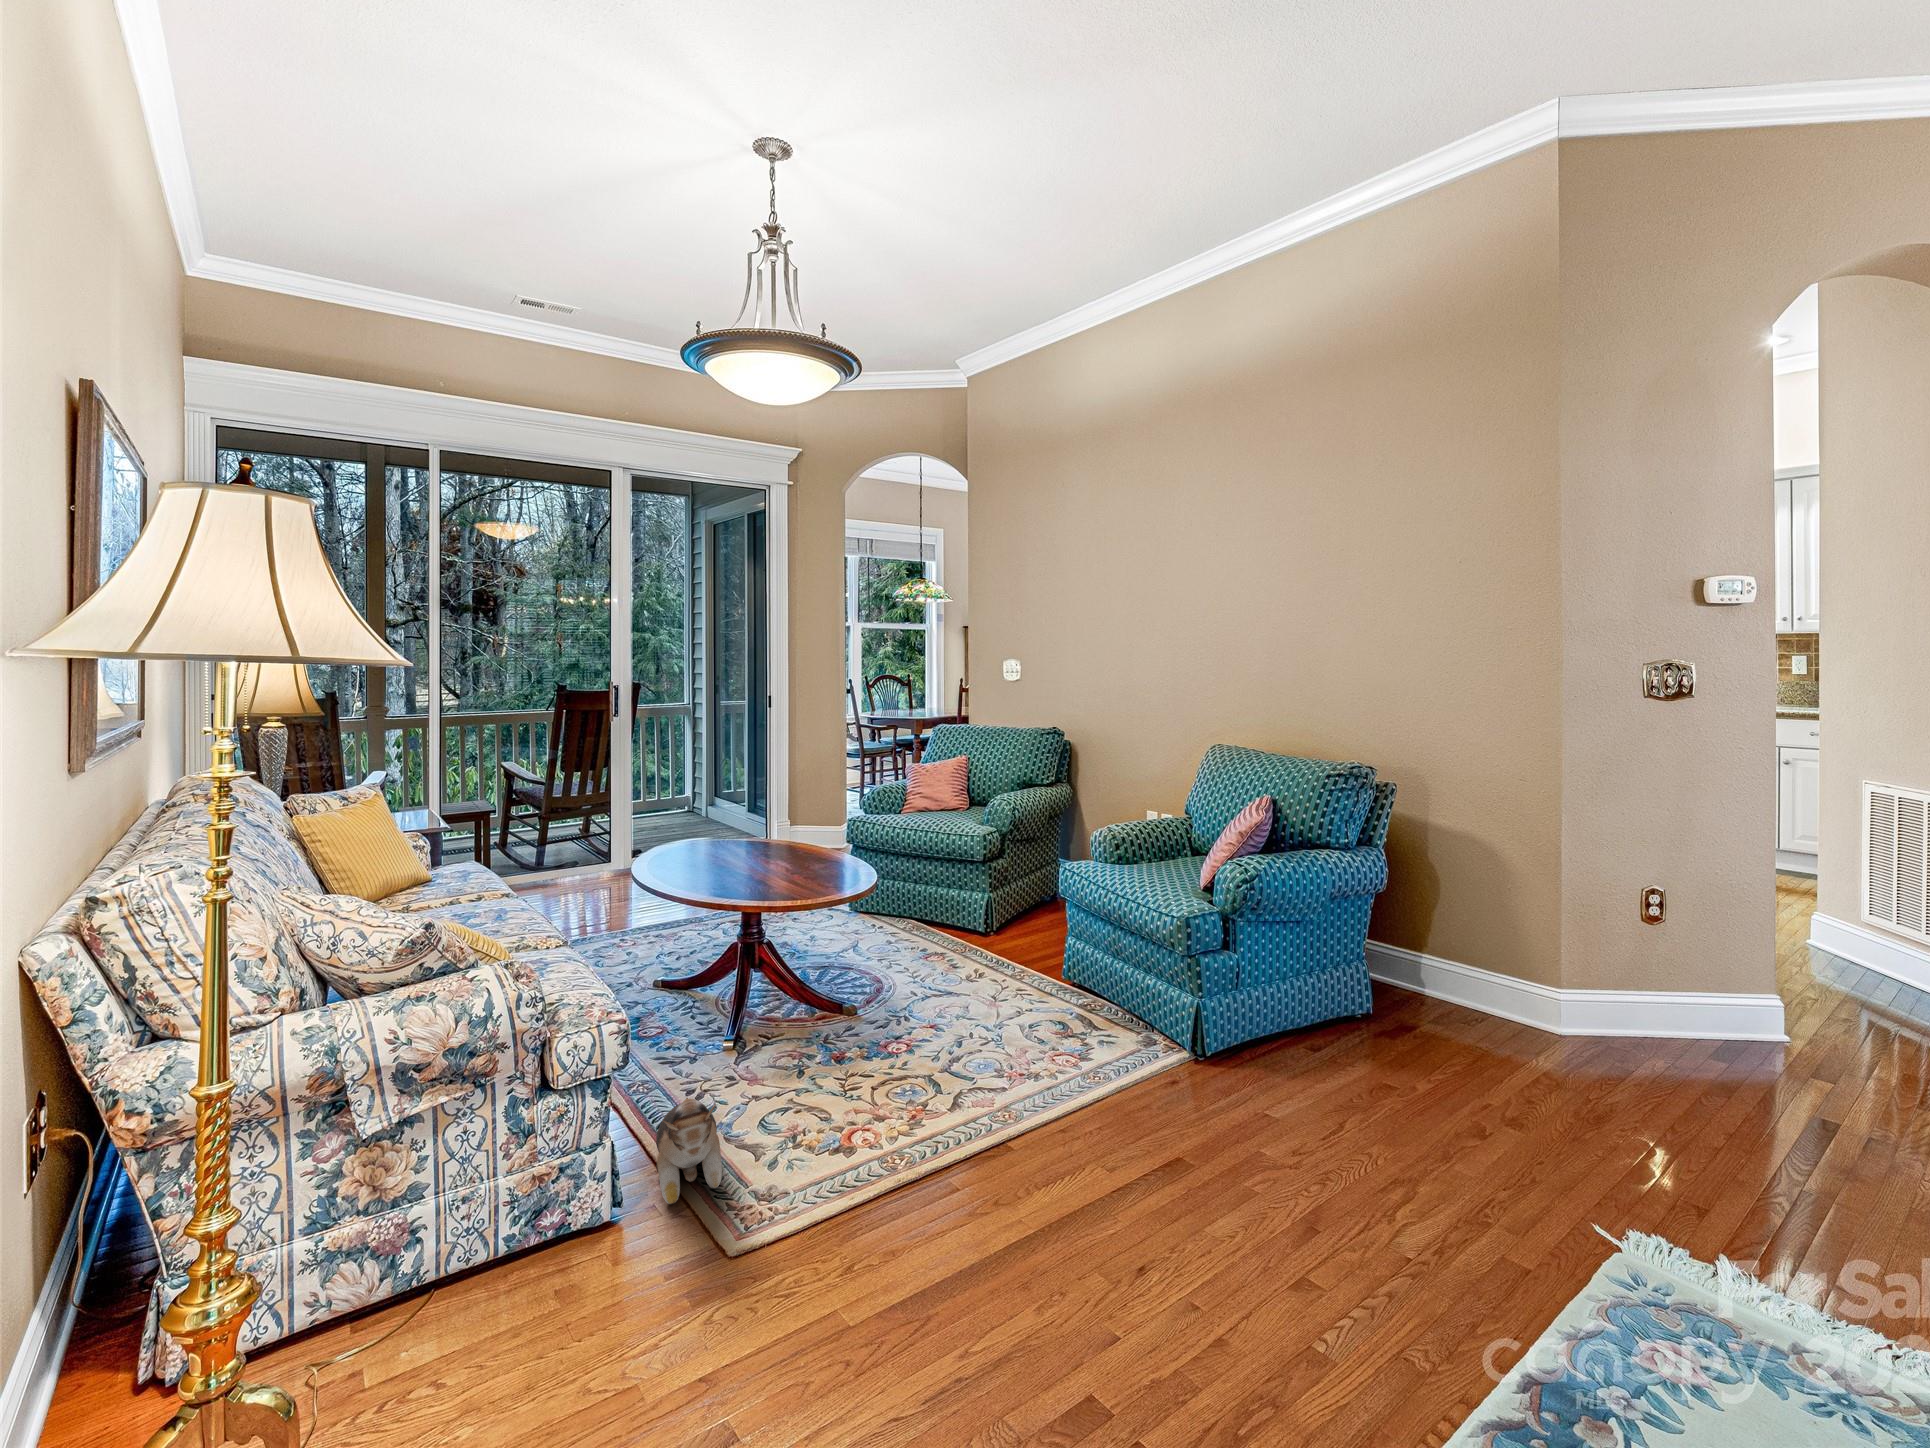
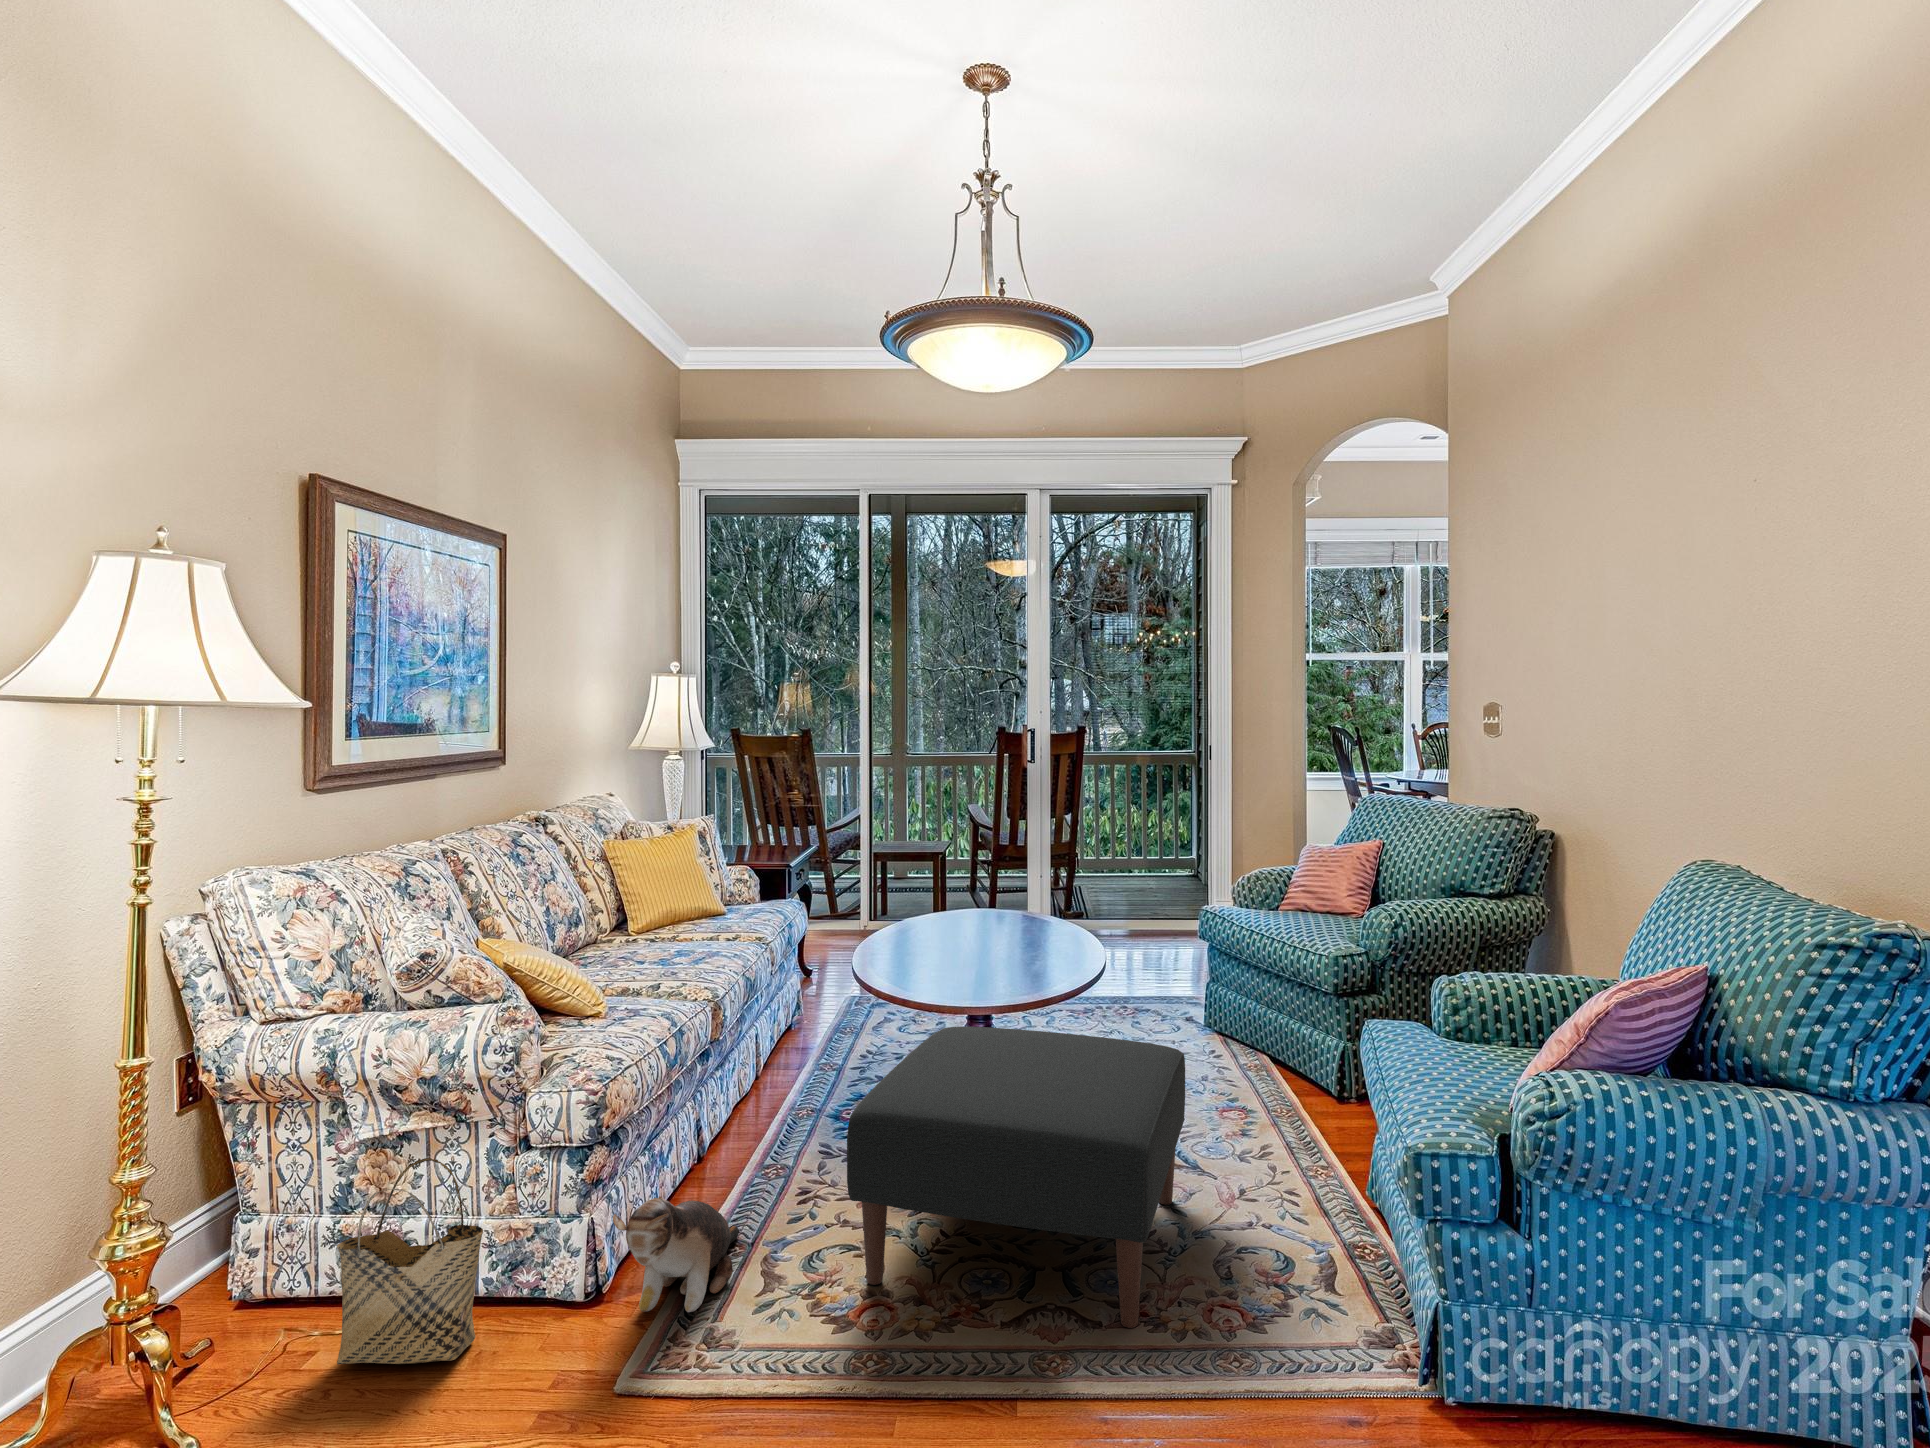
ottoman: none [790,908,1039,1121] -> present [847,1027,1185,1328]
woven basket: none [380,1129,538,1363] -> present [337,1158,483,1365]

